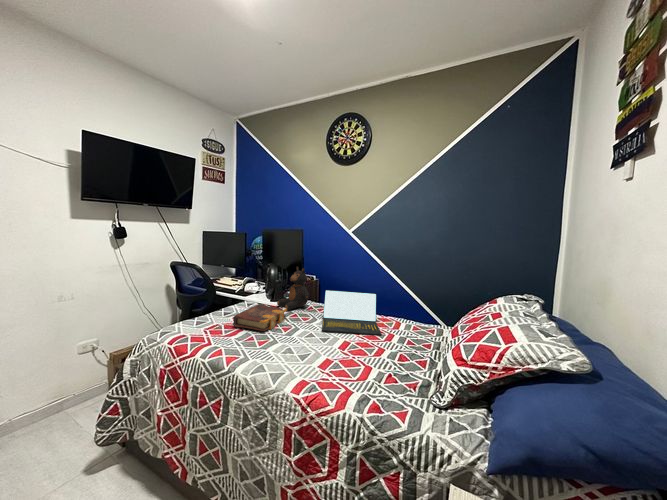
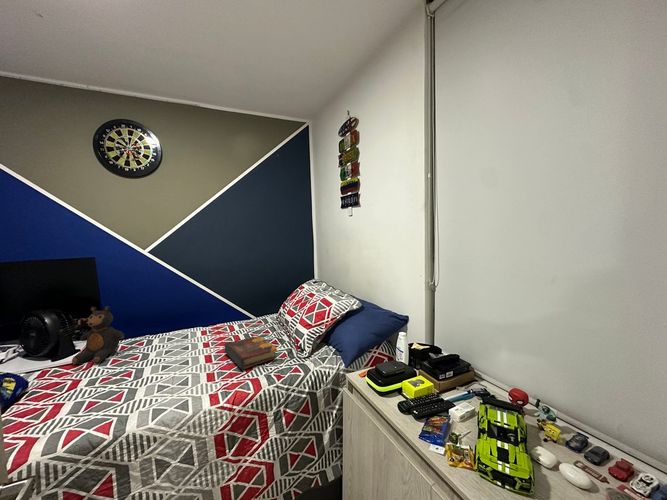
laptop: present [322,290,382,335] -> none [152,308,229,360]
book: present [233,304,287,331] -> present [224,335,277,370]

